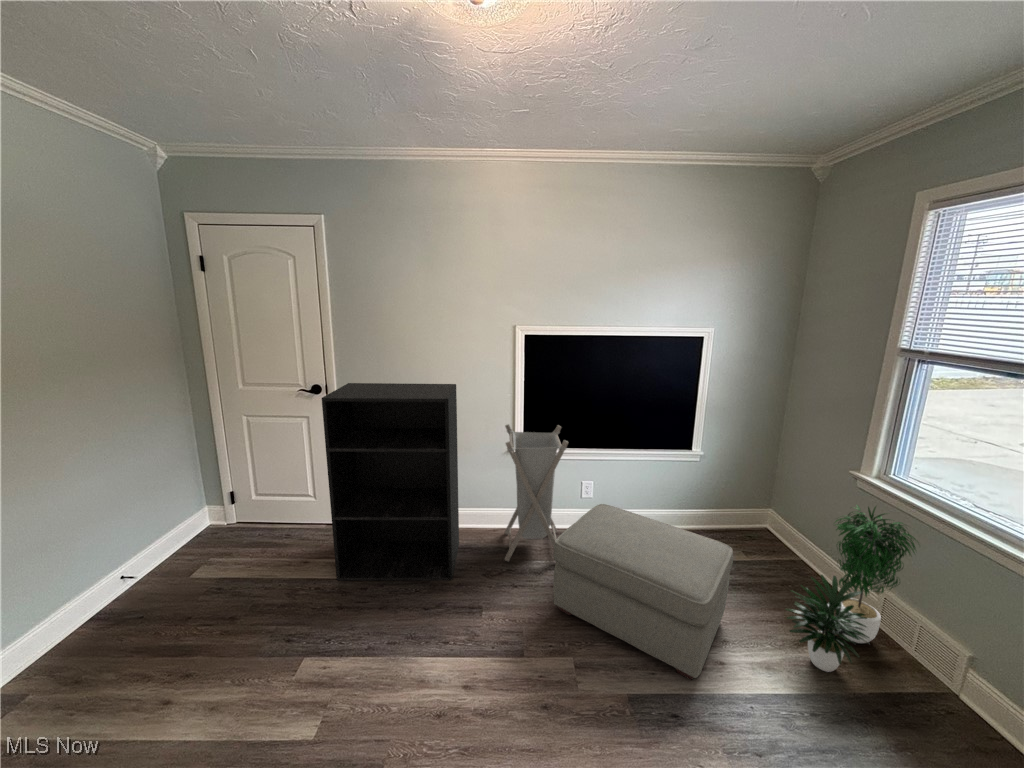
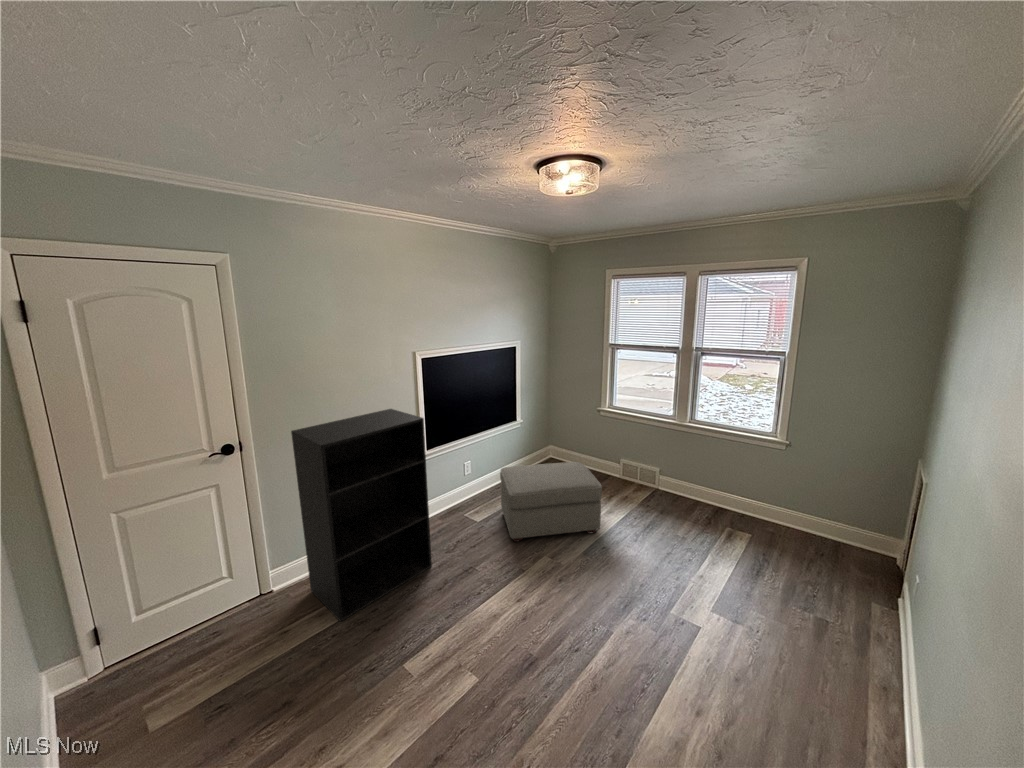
laundry hamper: present [504,424,568,561] -> none [418,425,485,537]
potted plant: present [785,505,918,672] -> none [606,419,640,503]

